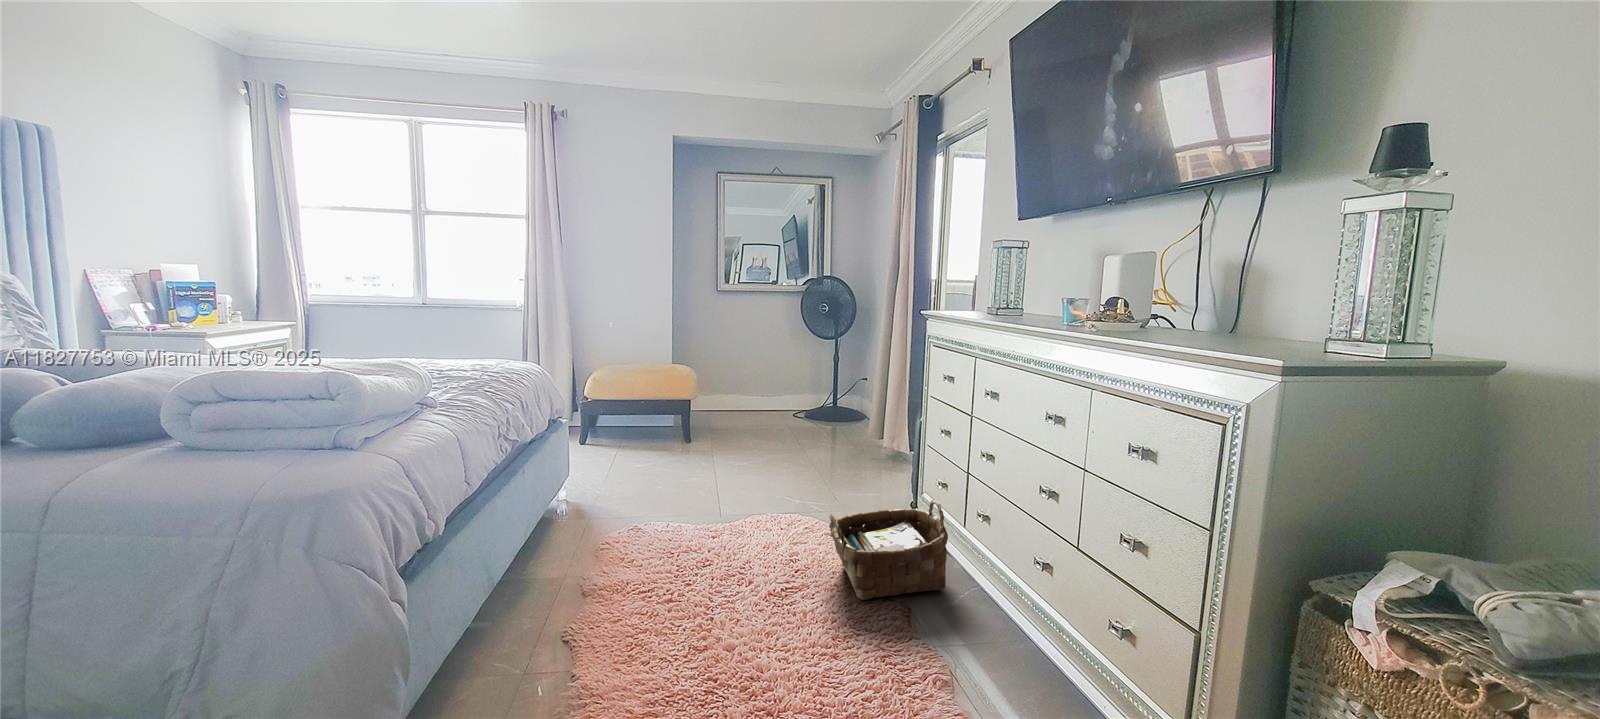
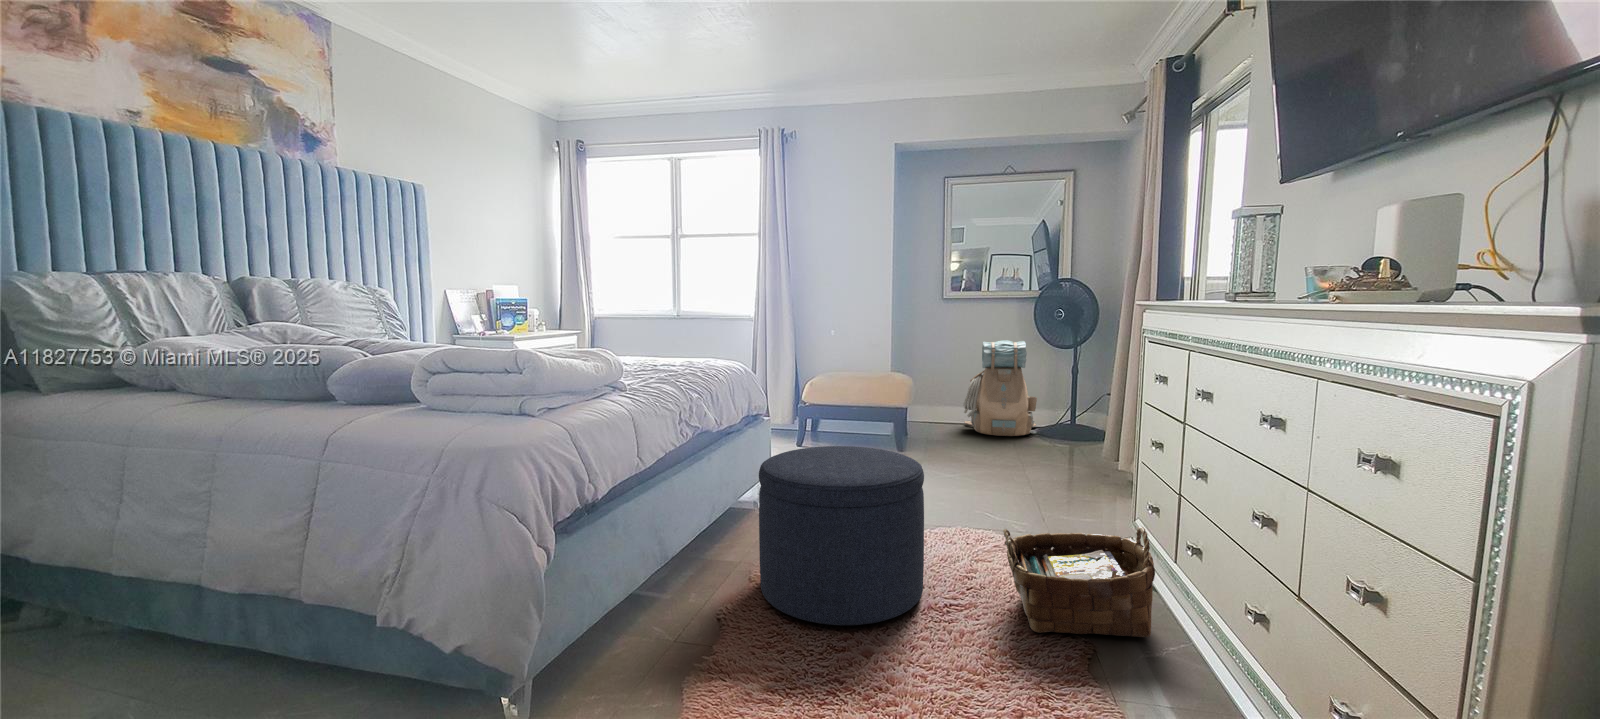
backpack: none [743,335,807,422] -> present [963,340,1037,436]
ottoman: none [600,450,764,628] -> present [759,446,924,626]

